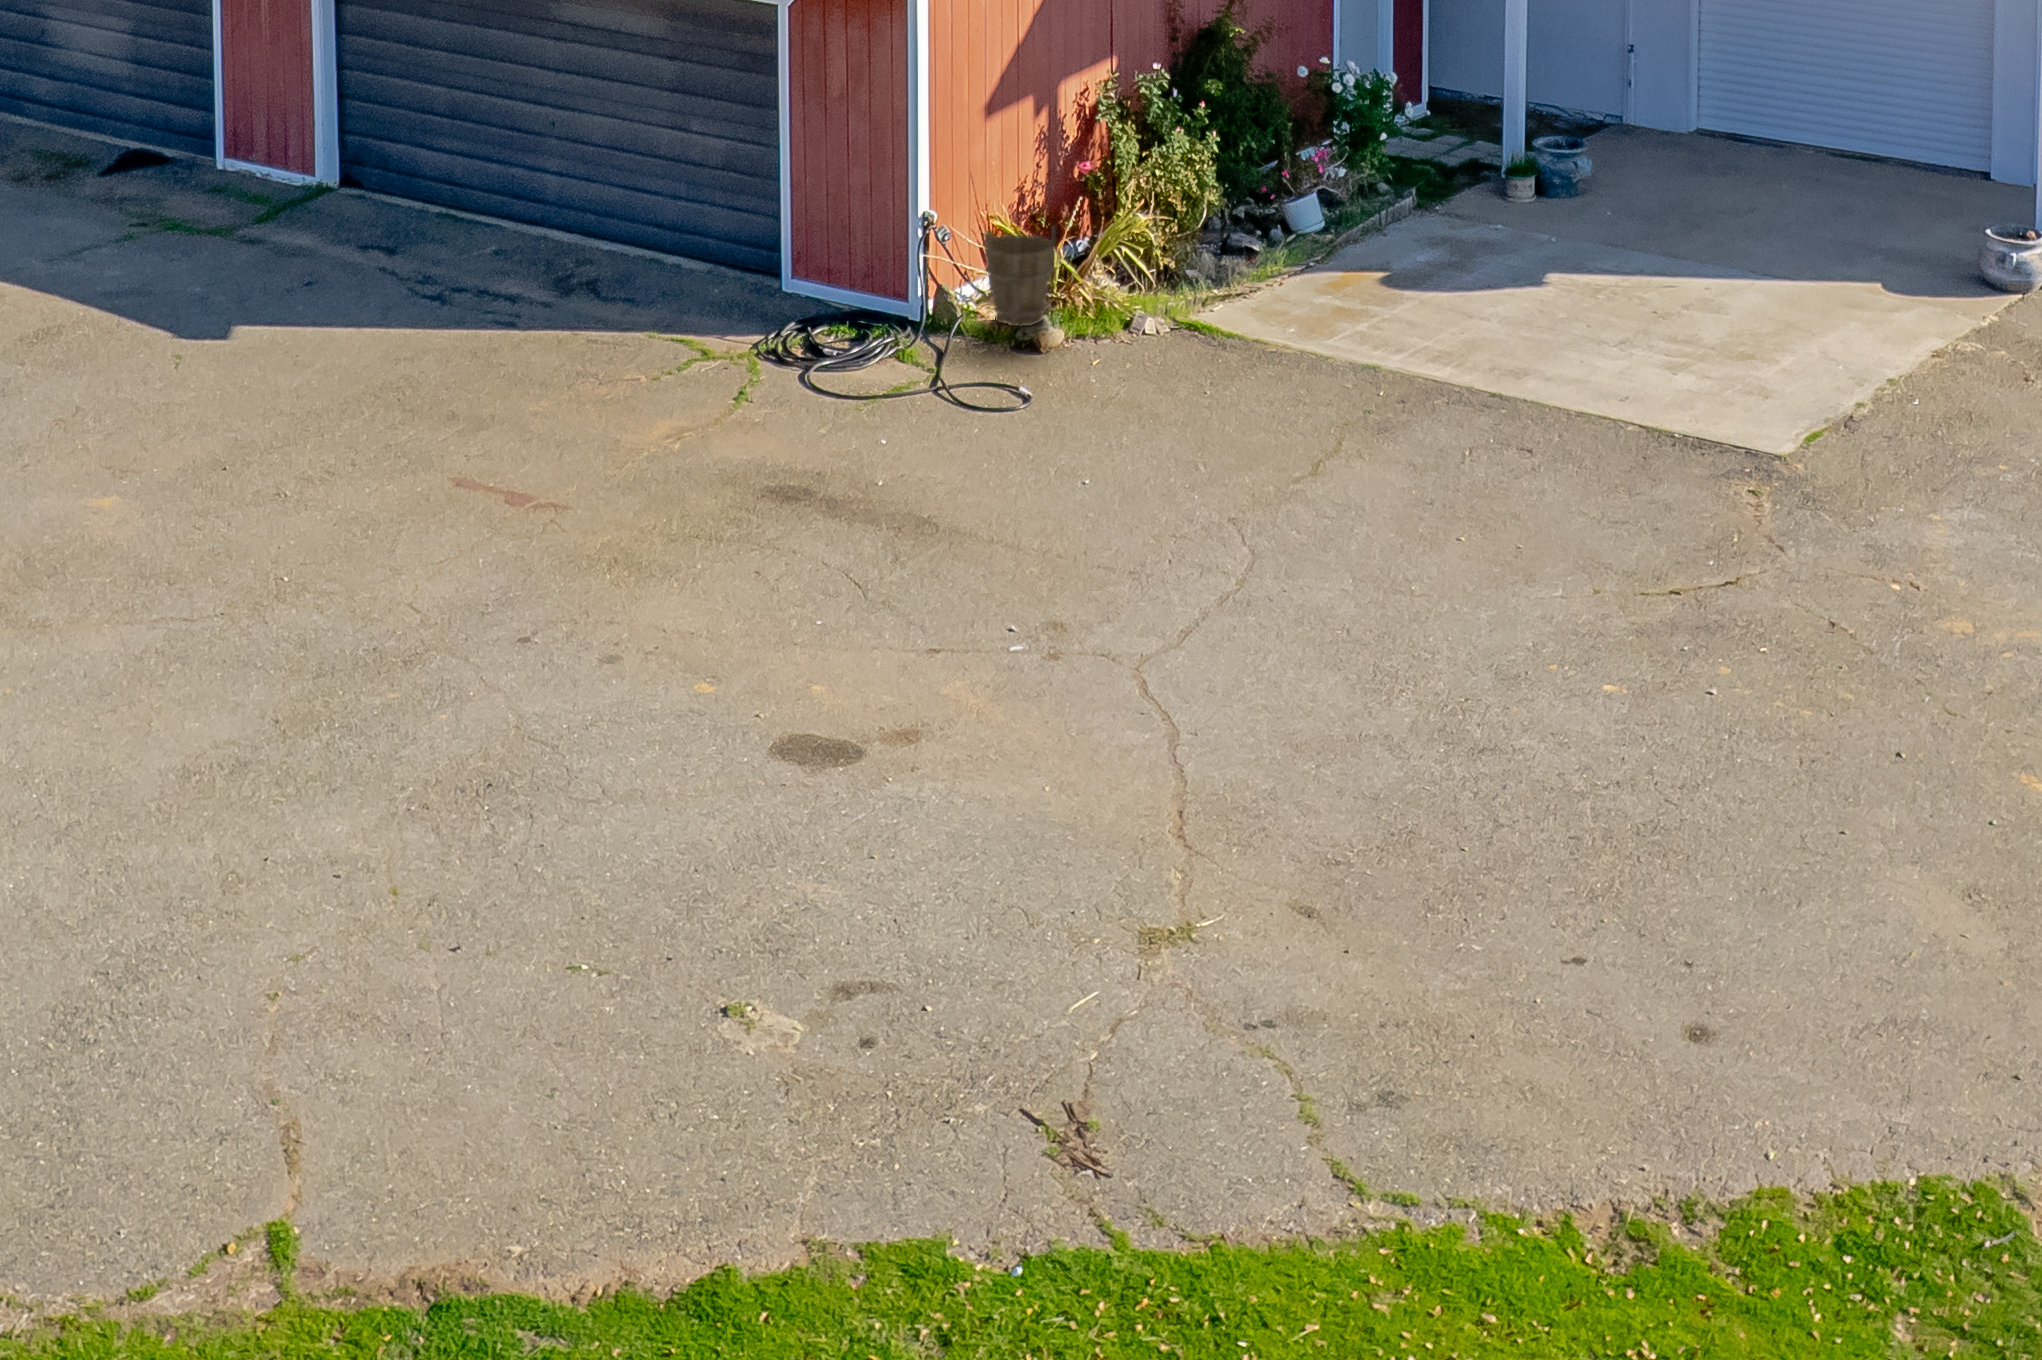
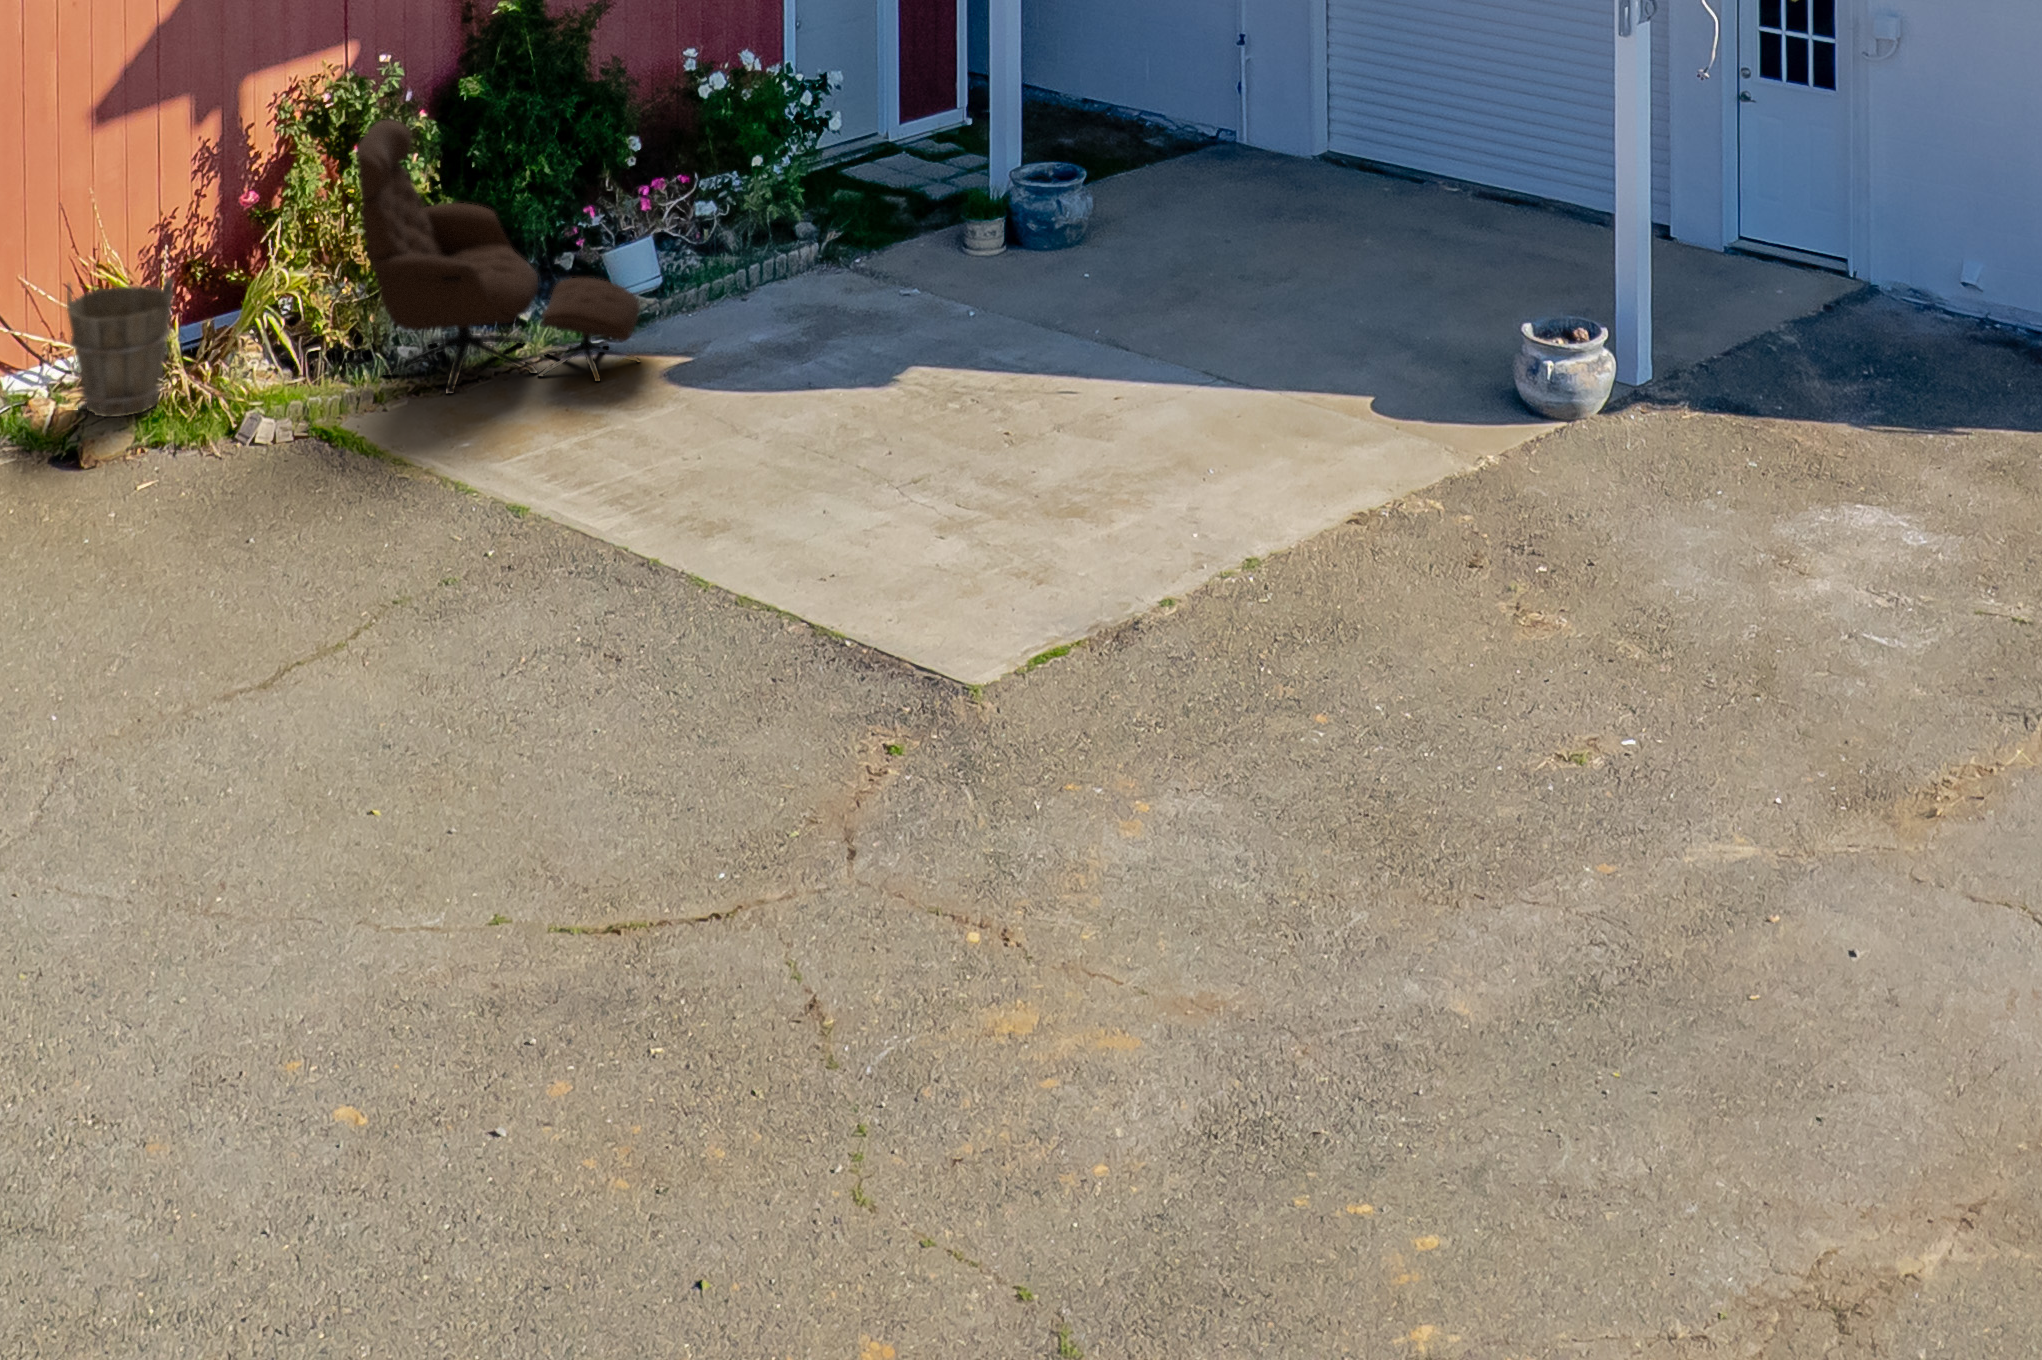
lounge chair: none [1161,113,1355,306] -> present [356,119,641,394]

